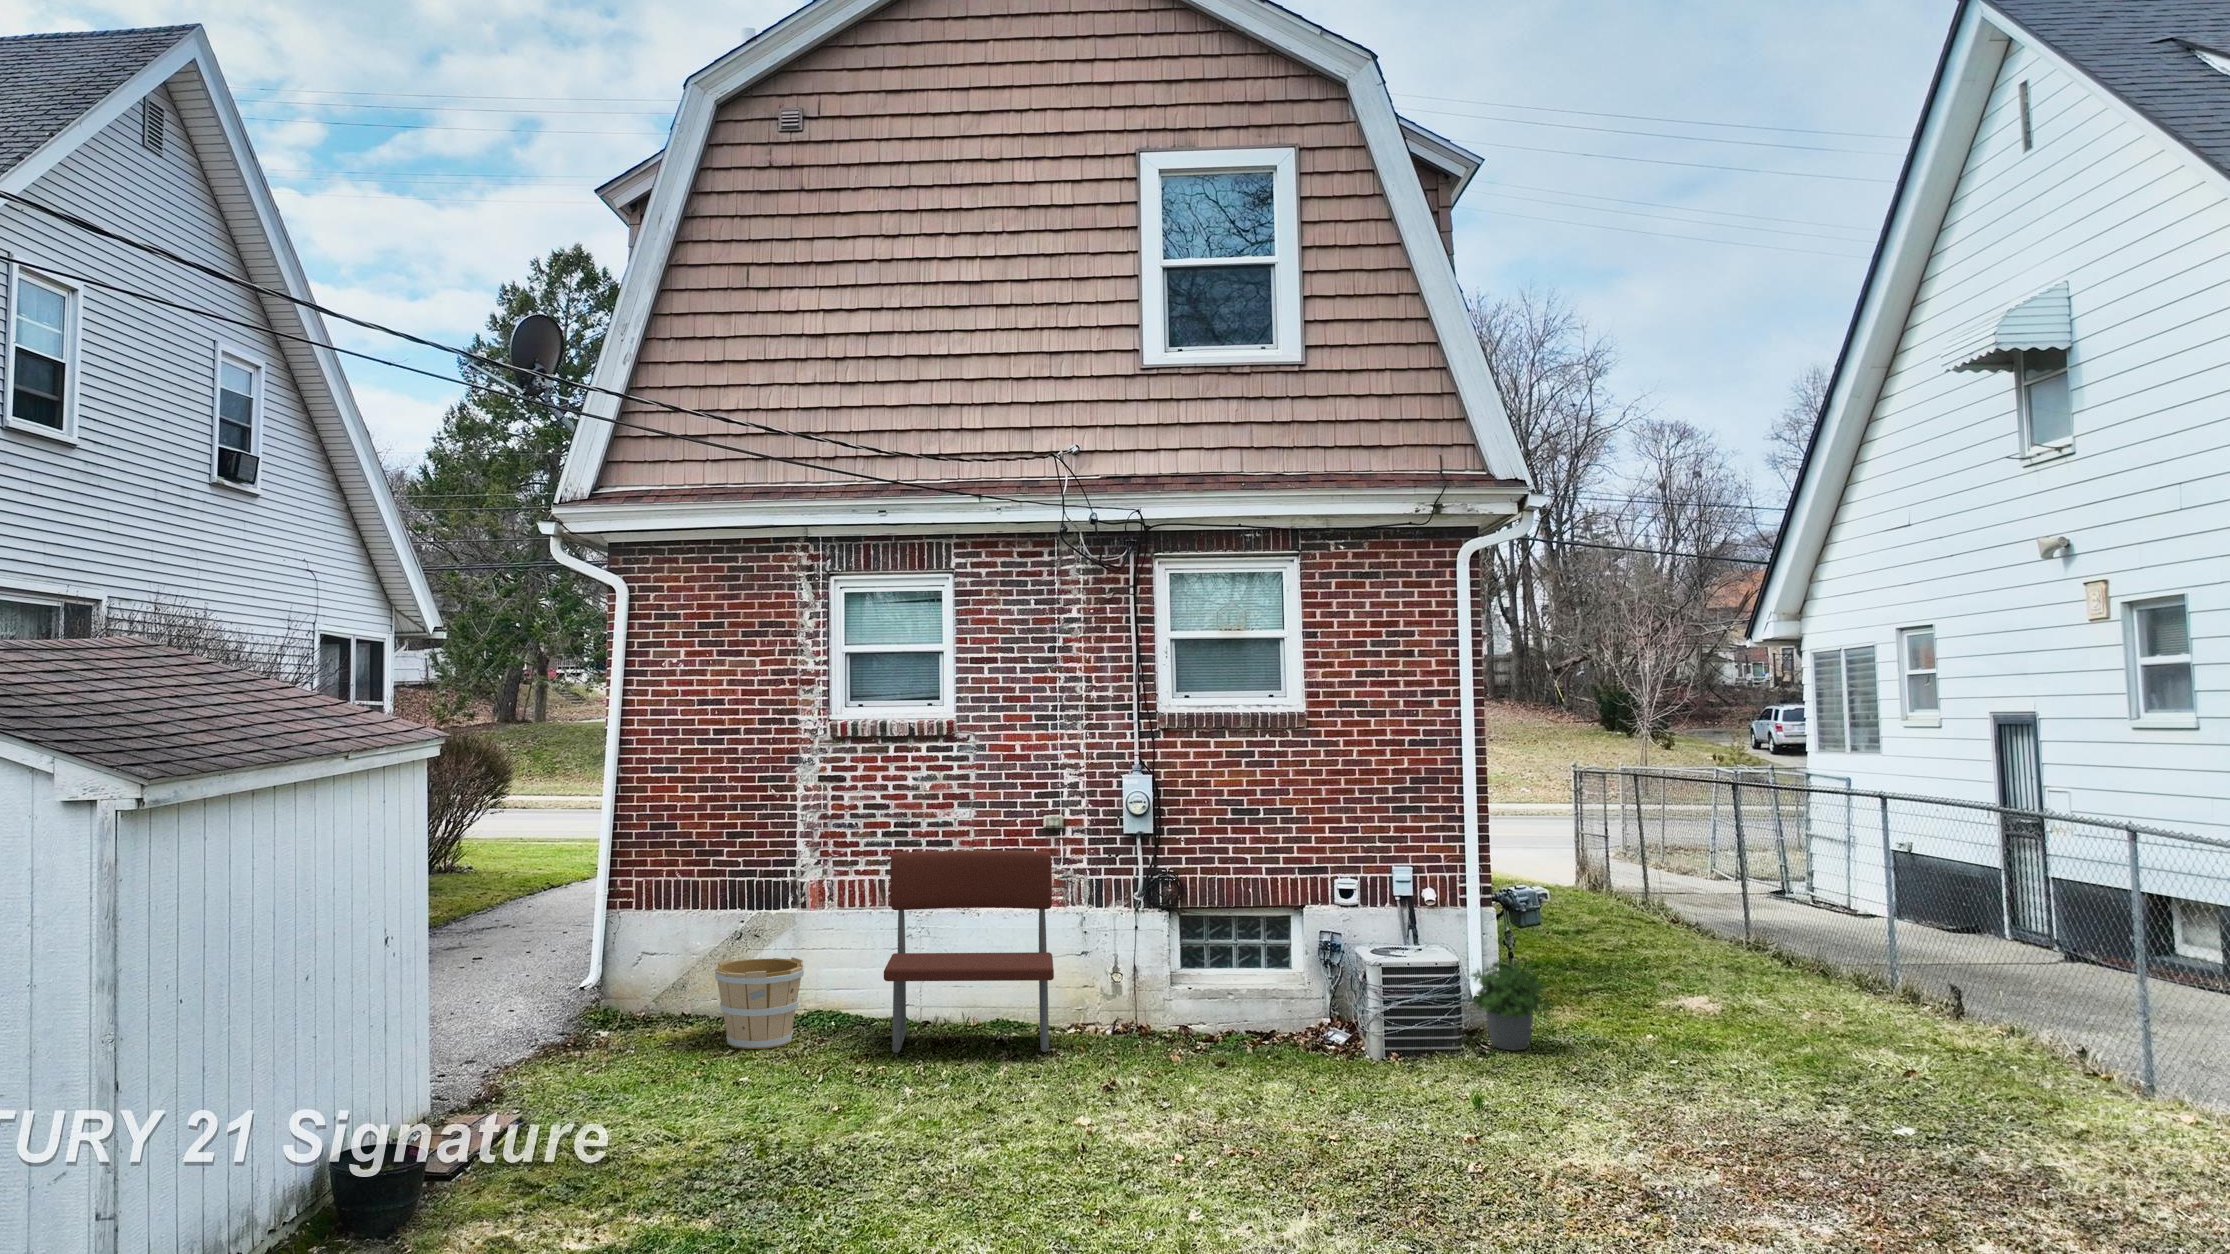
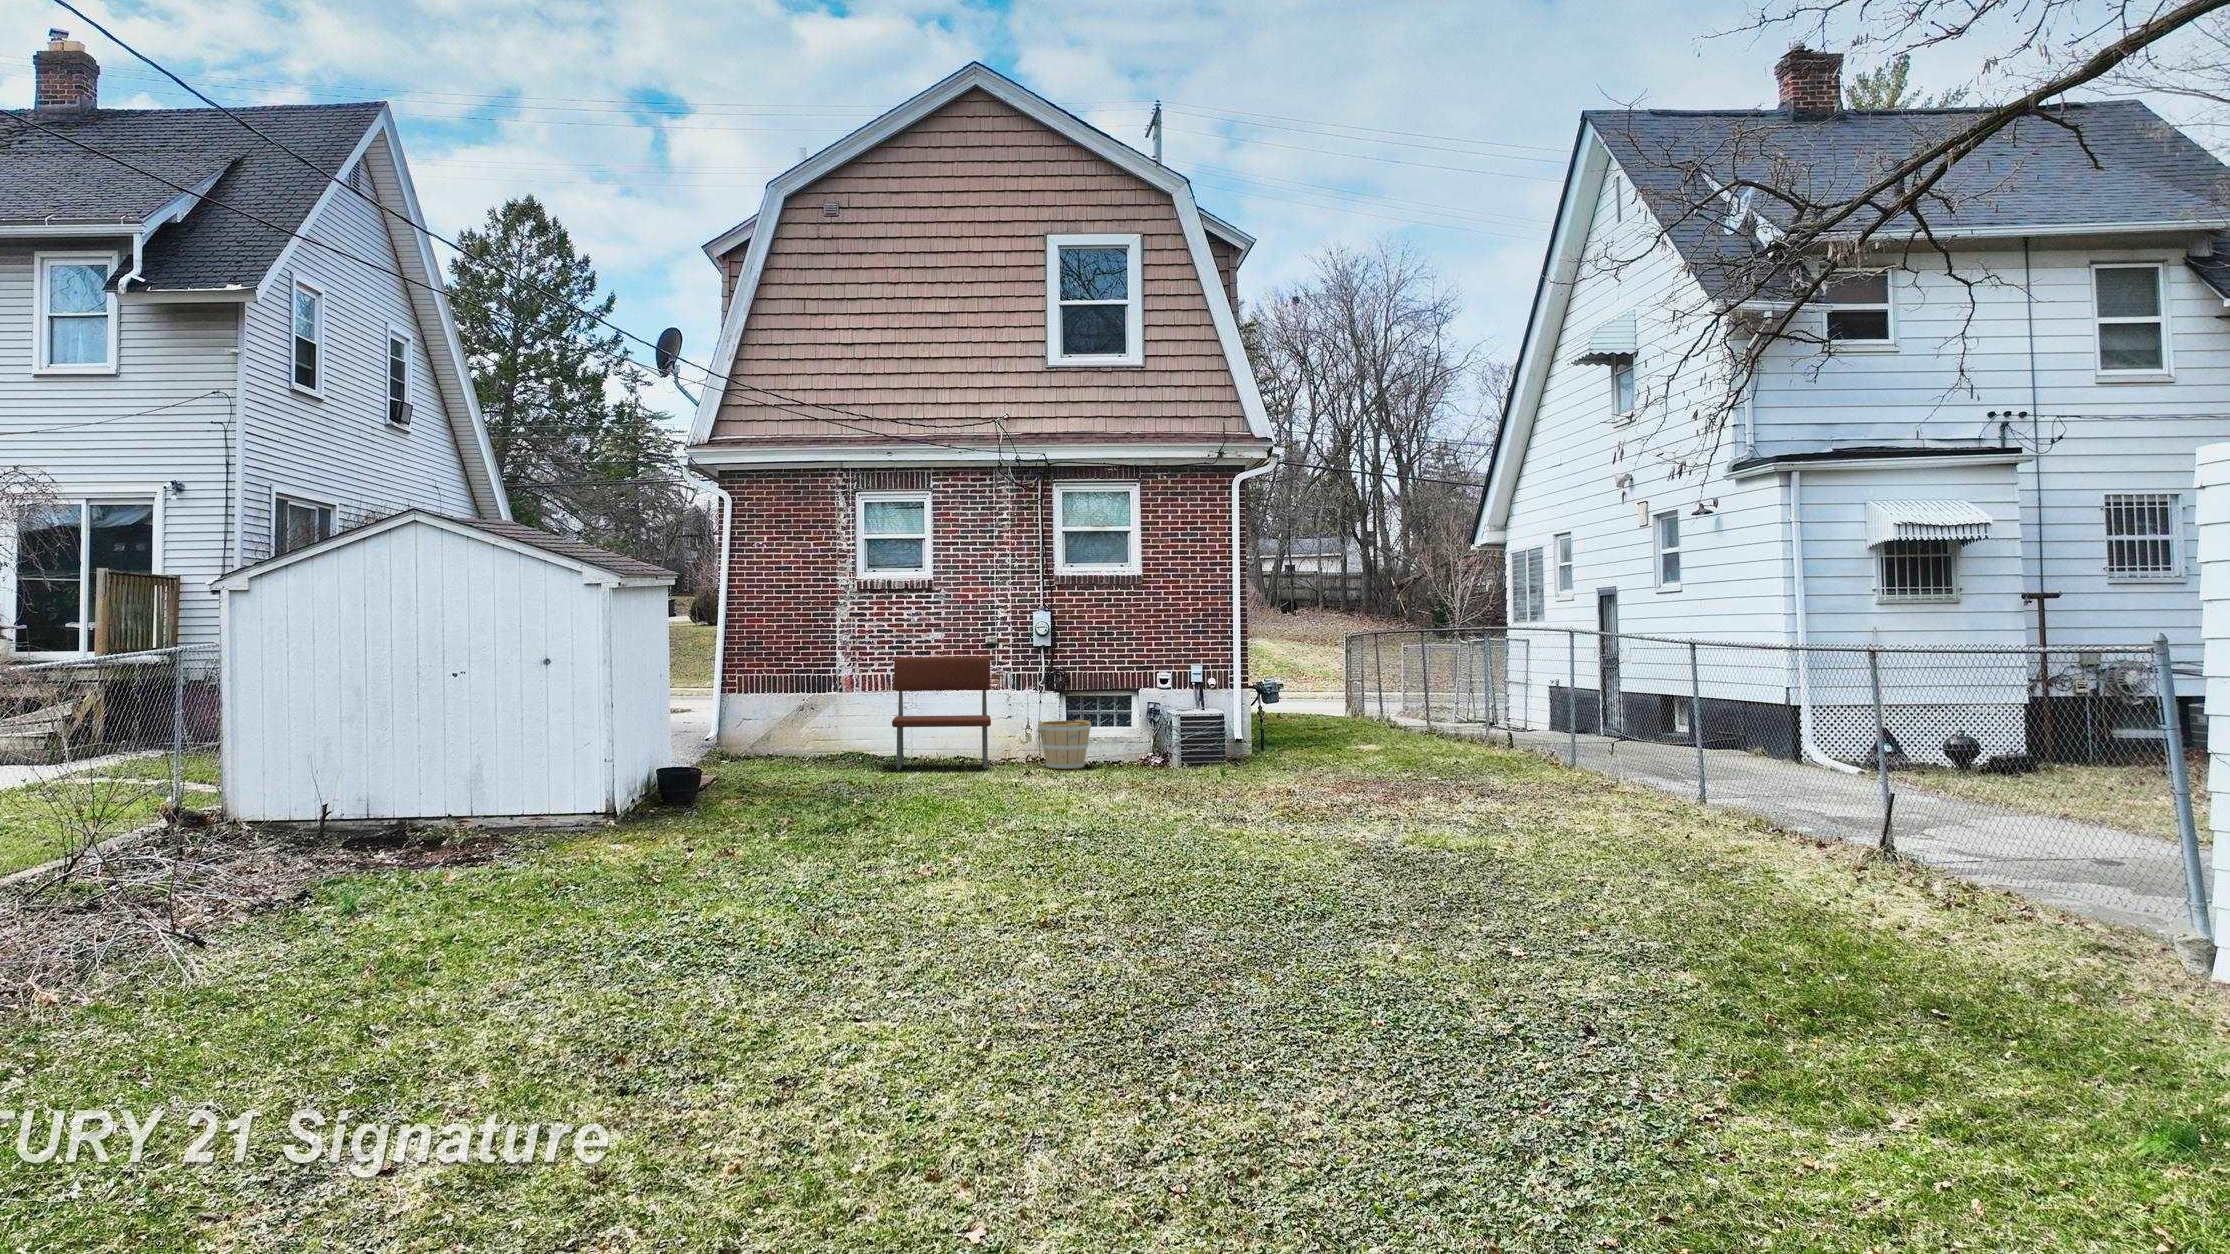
wooden bucket: present [715,957,804,1049] -> present [1038,719,1092,769]
potted plant: present [1471,962,1550,1051] -> none [1233,717,1276,767]

